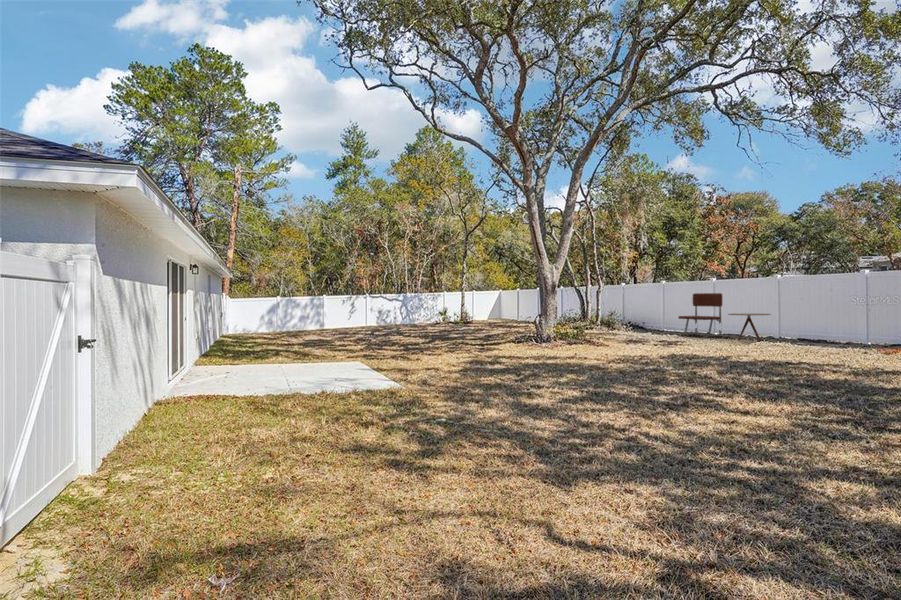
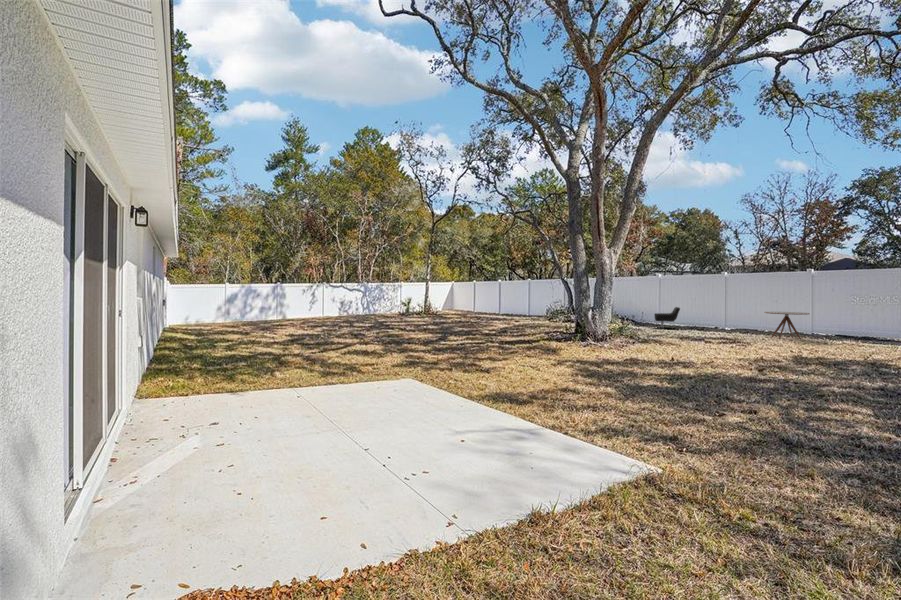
bench: present [678,293,723,337] -> none [692,291,740,333]
lounge chair: none [649,311,678,333] -> present [654,307,680,328]

